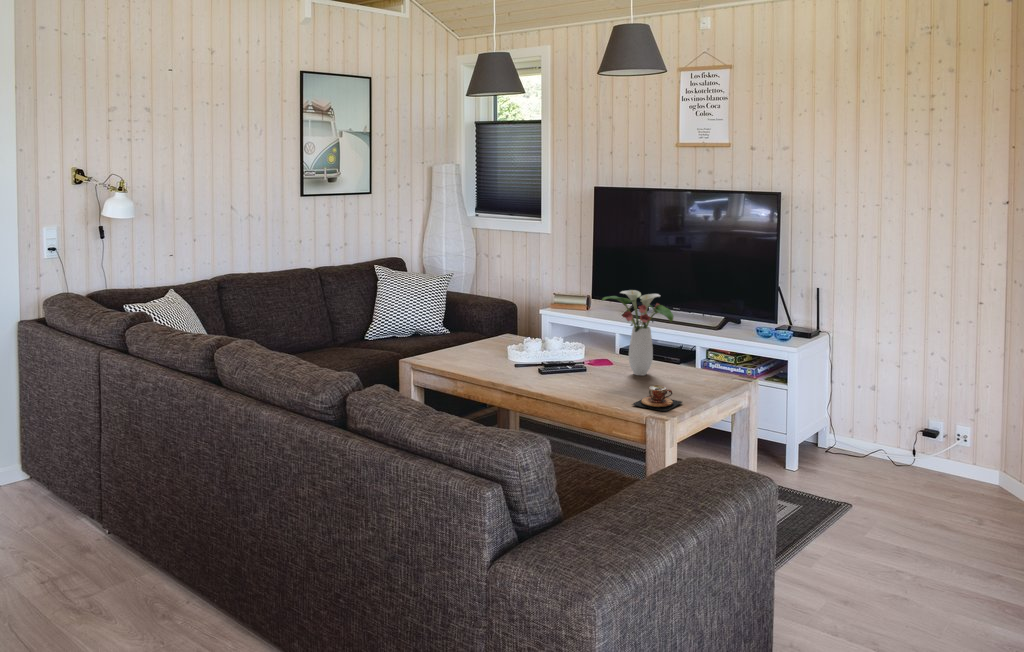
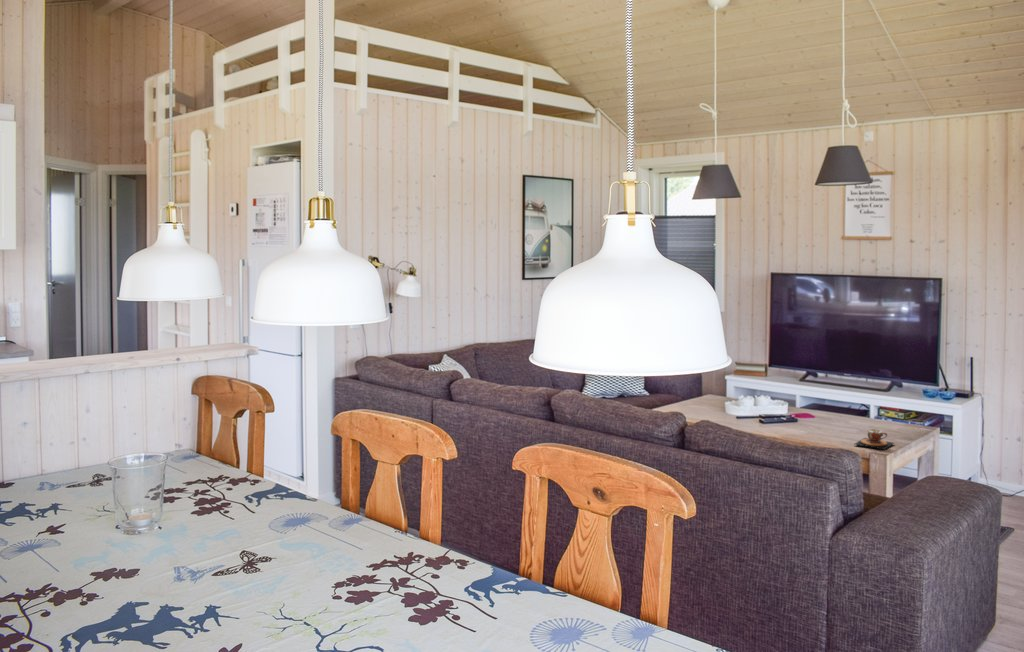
flower arrangement: present [602,290,673,375] -> none [815,356,877,424]

